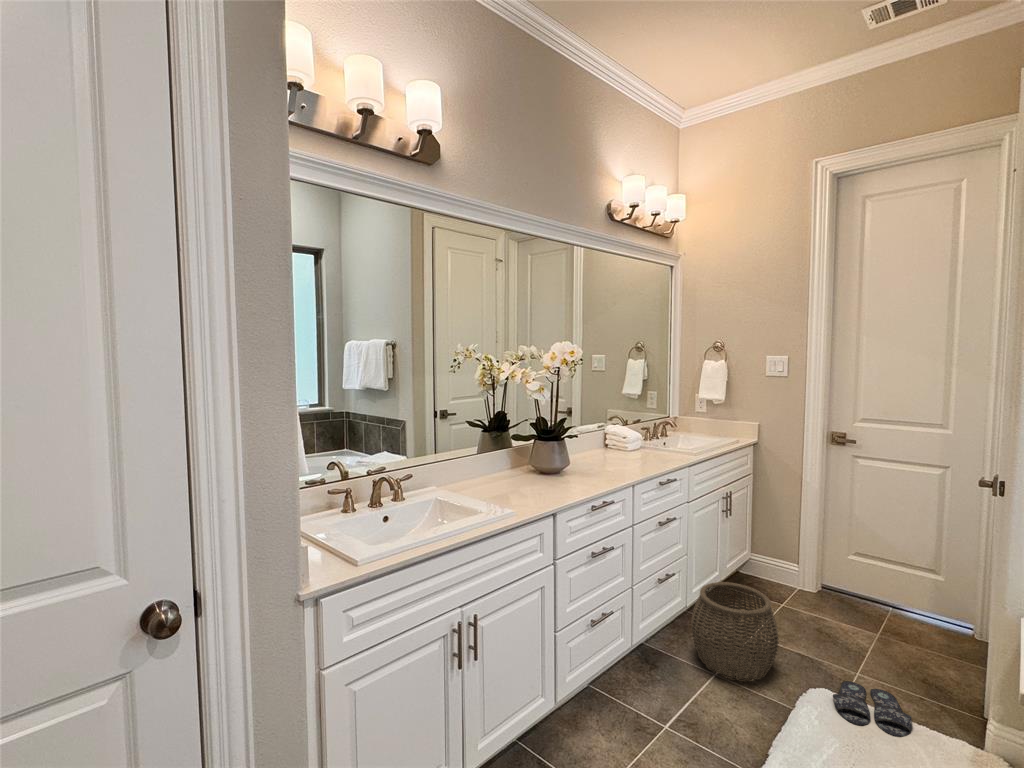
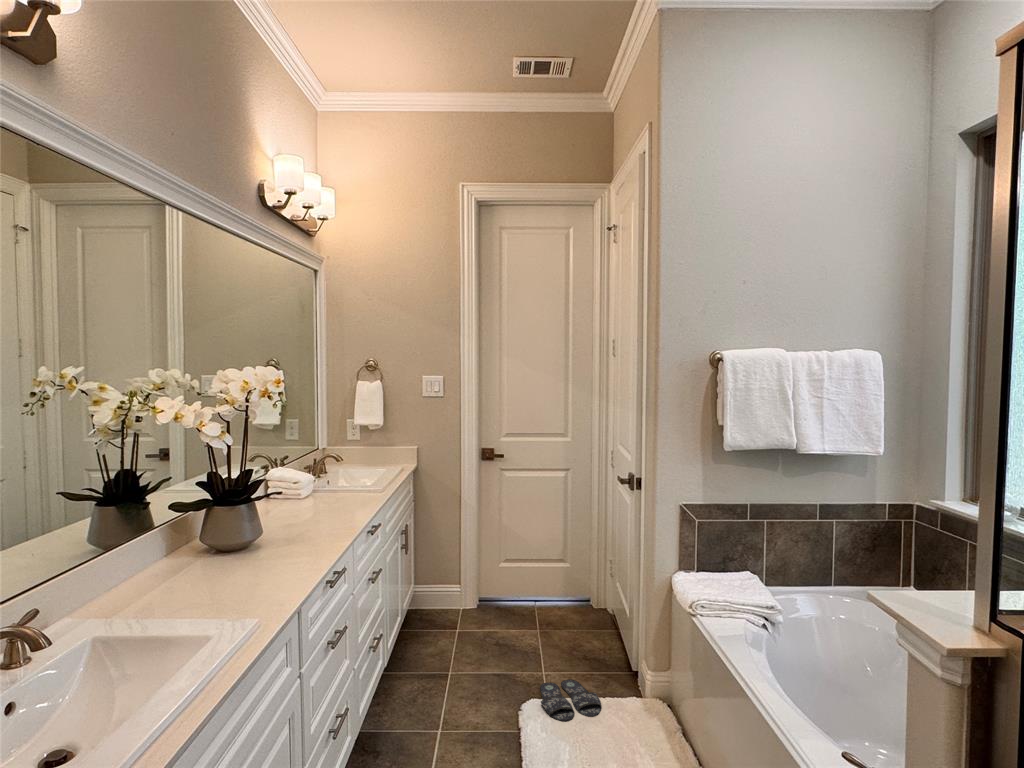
woven basket: present [691,582,779,681] -> none [404,624,492,731]

